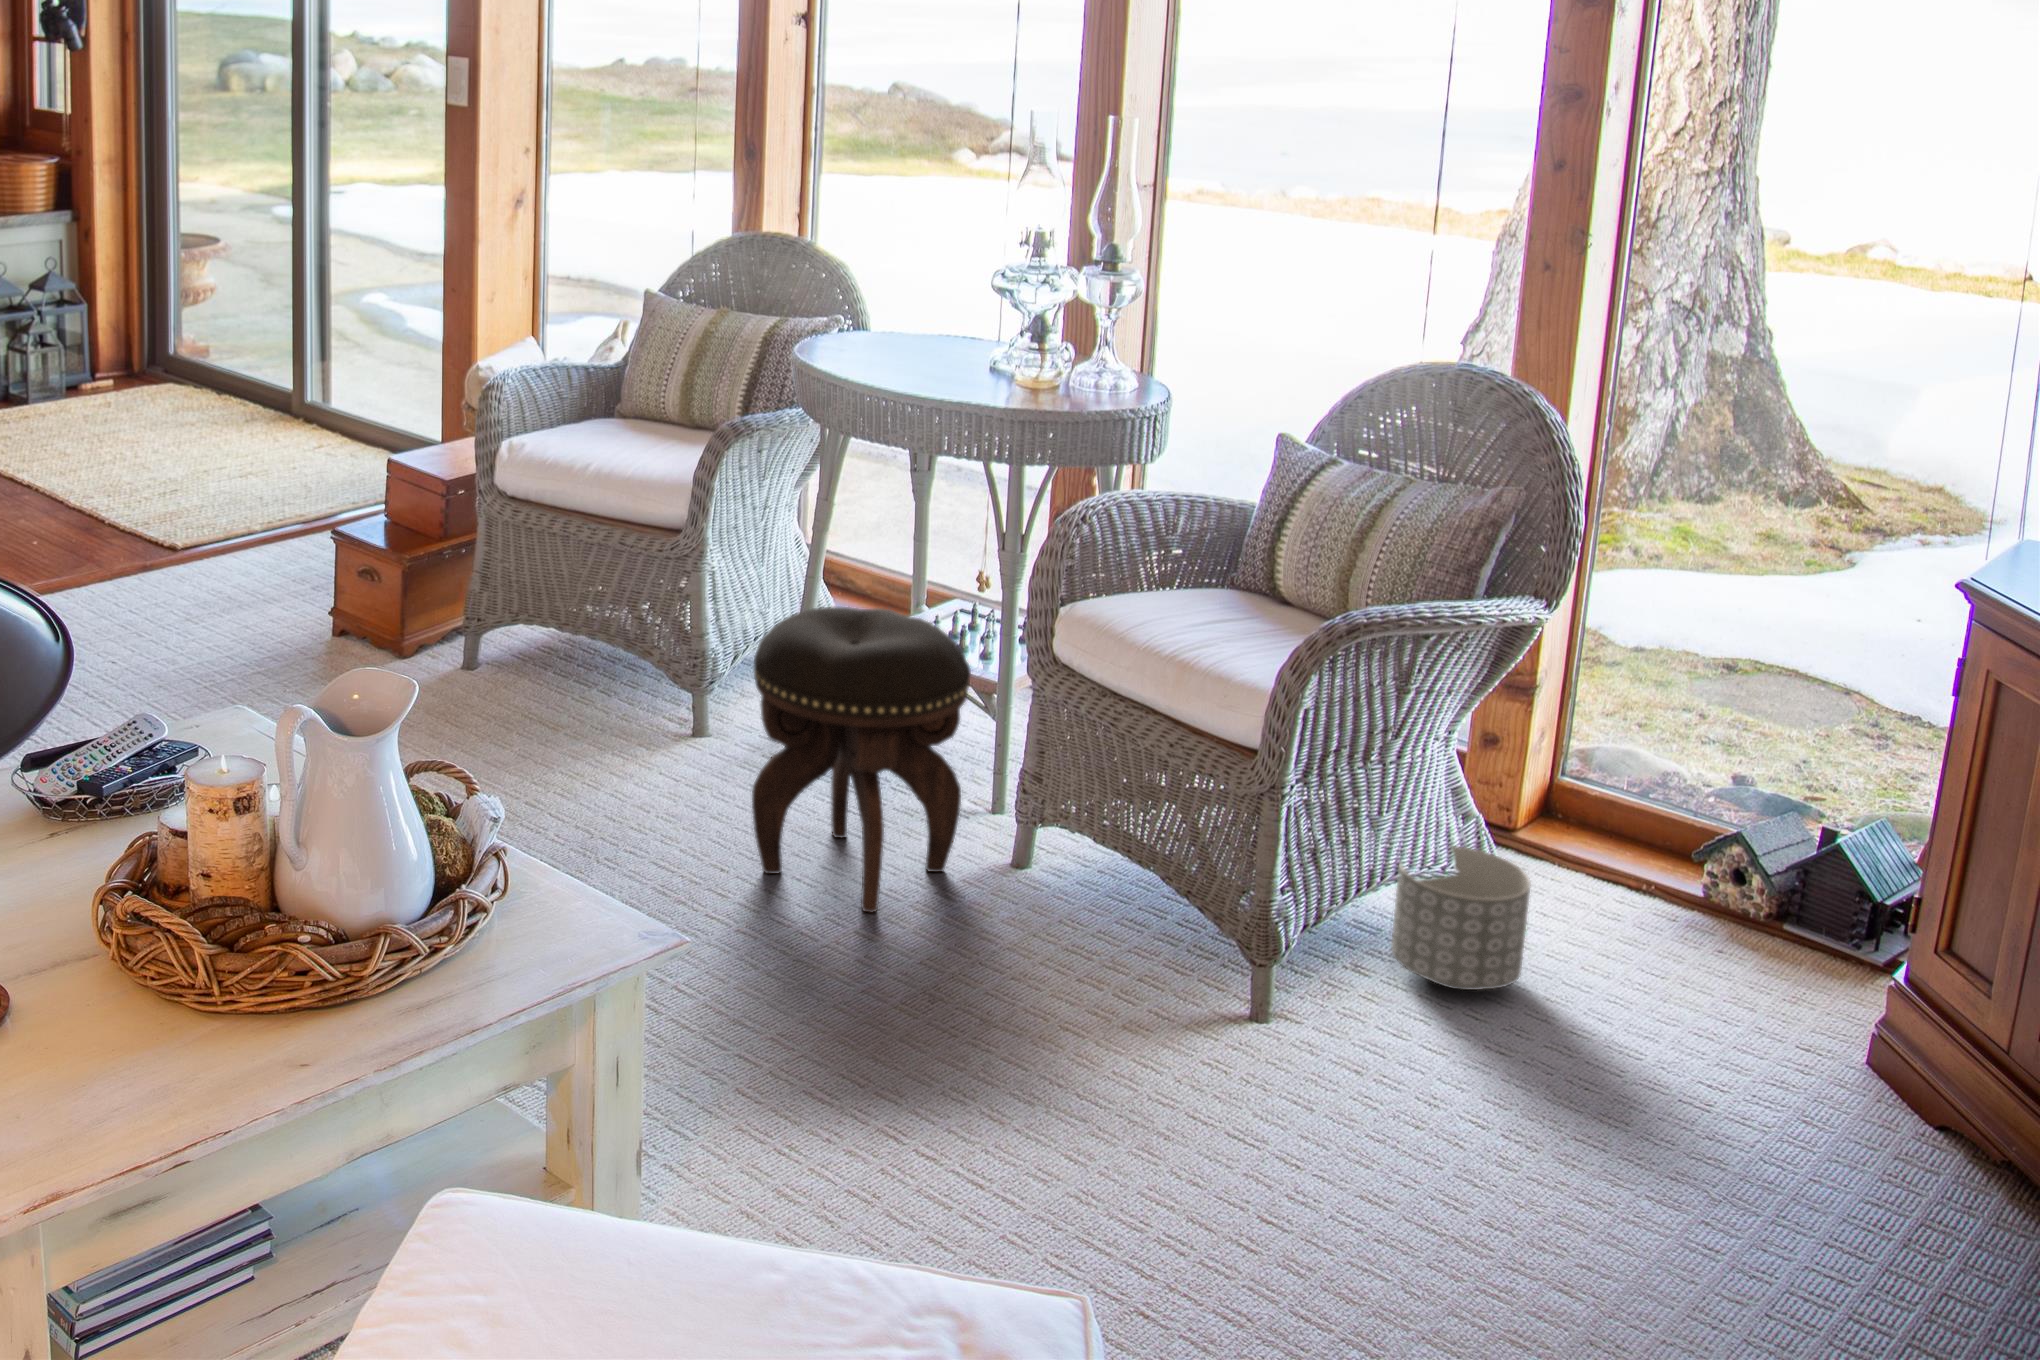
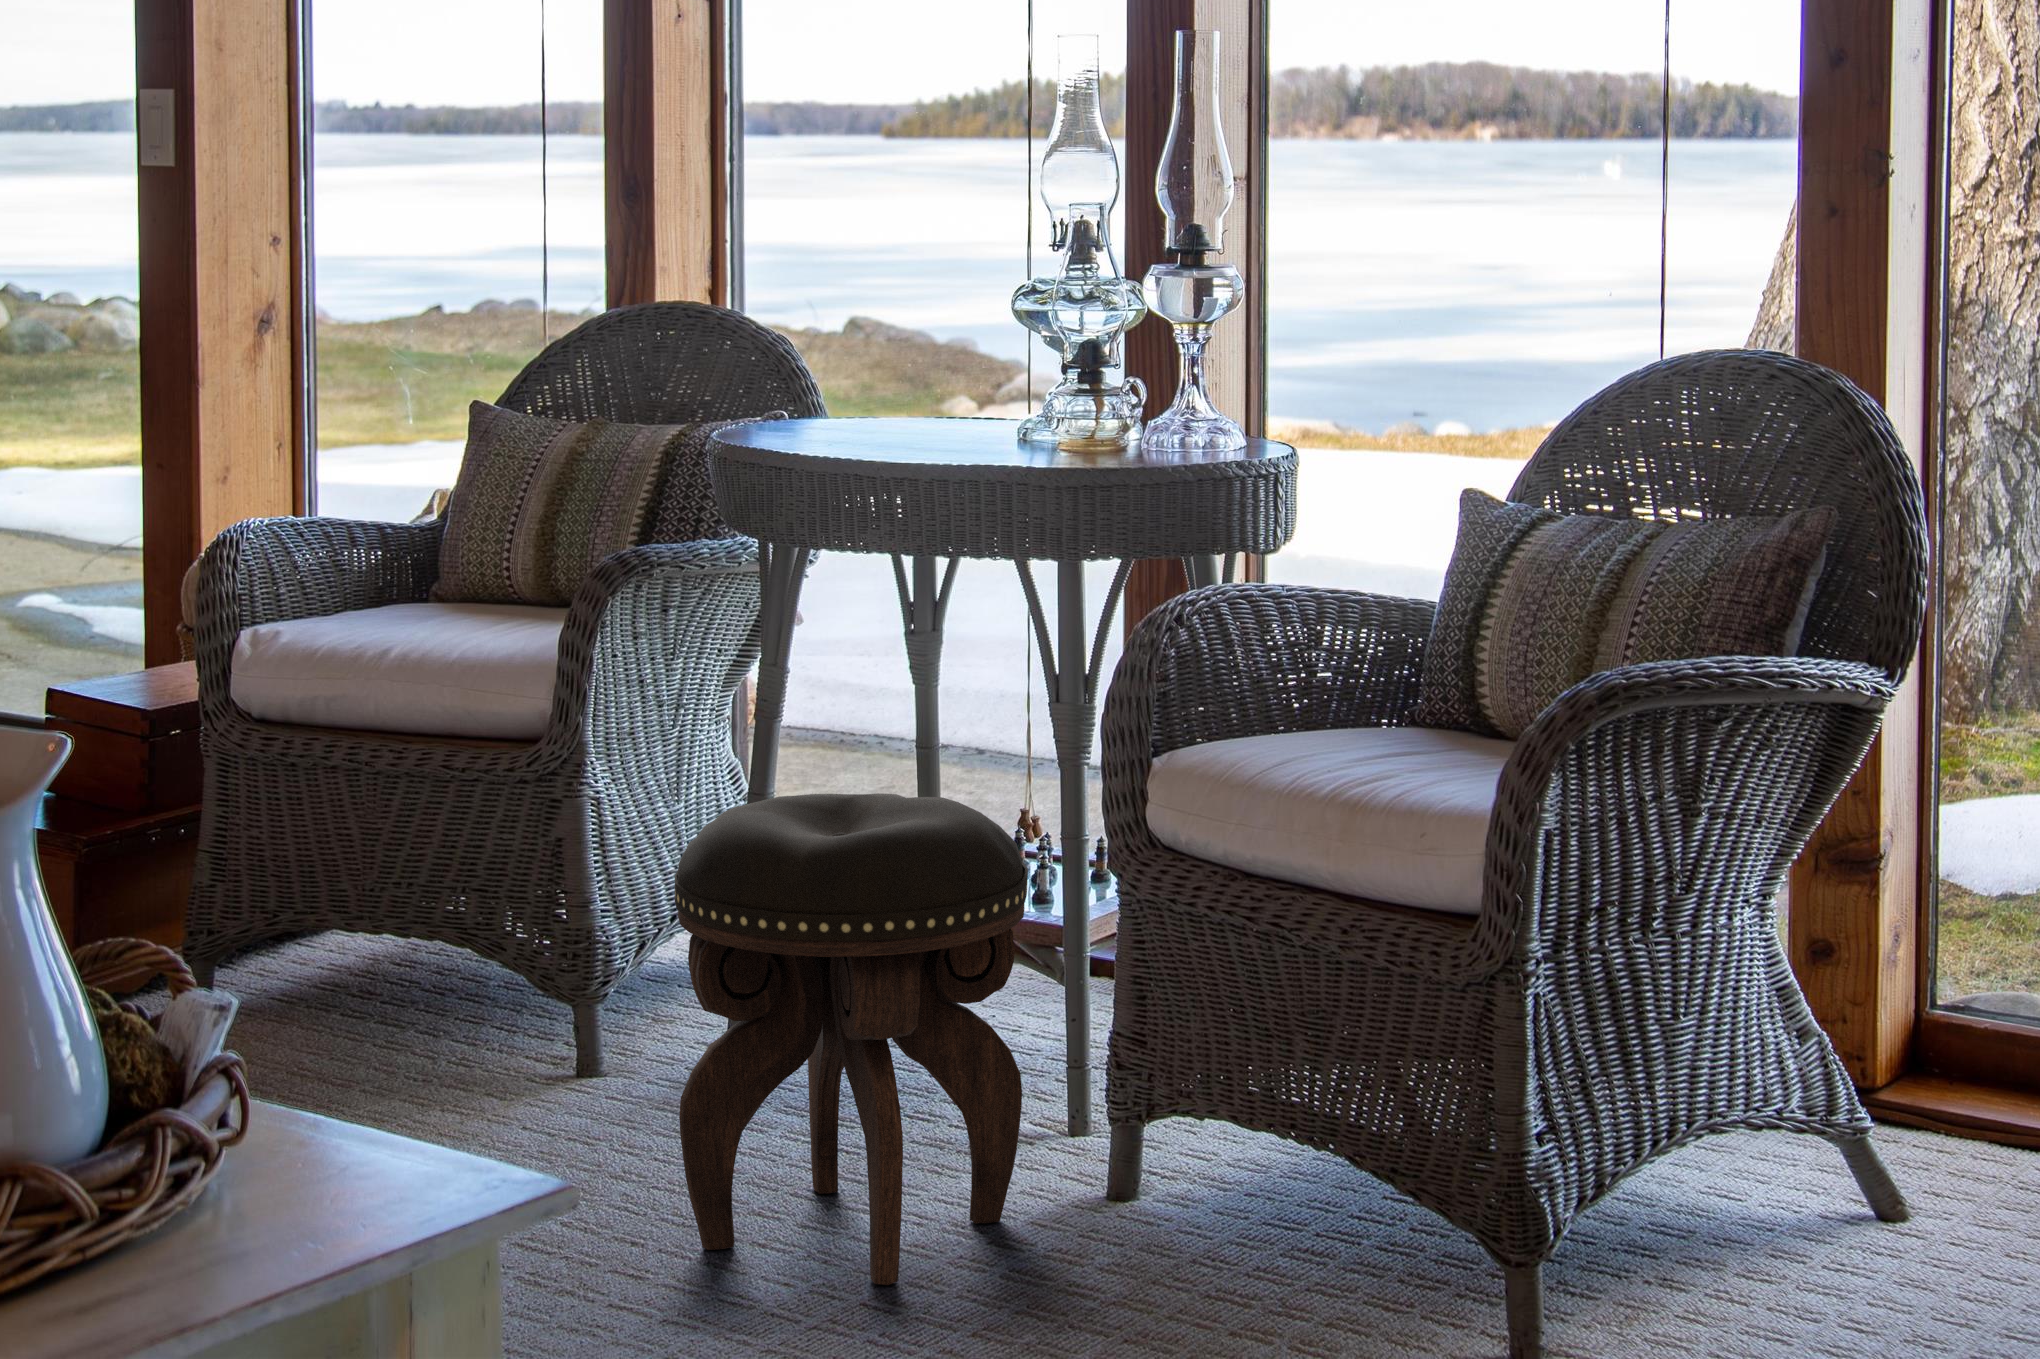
planter: present [1391,846,1531,990] -> none [1699,1075,1893,1293]

